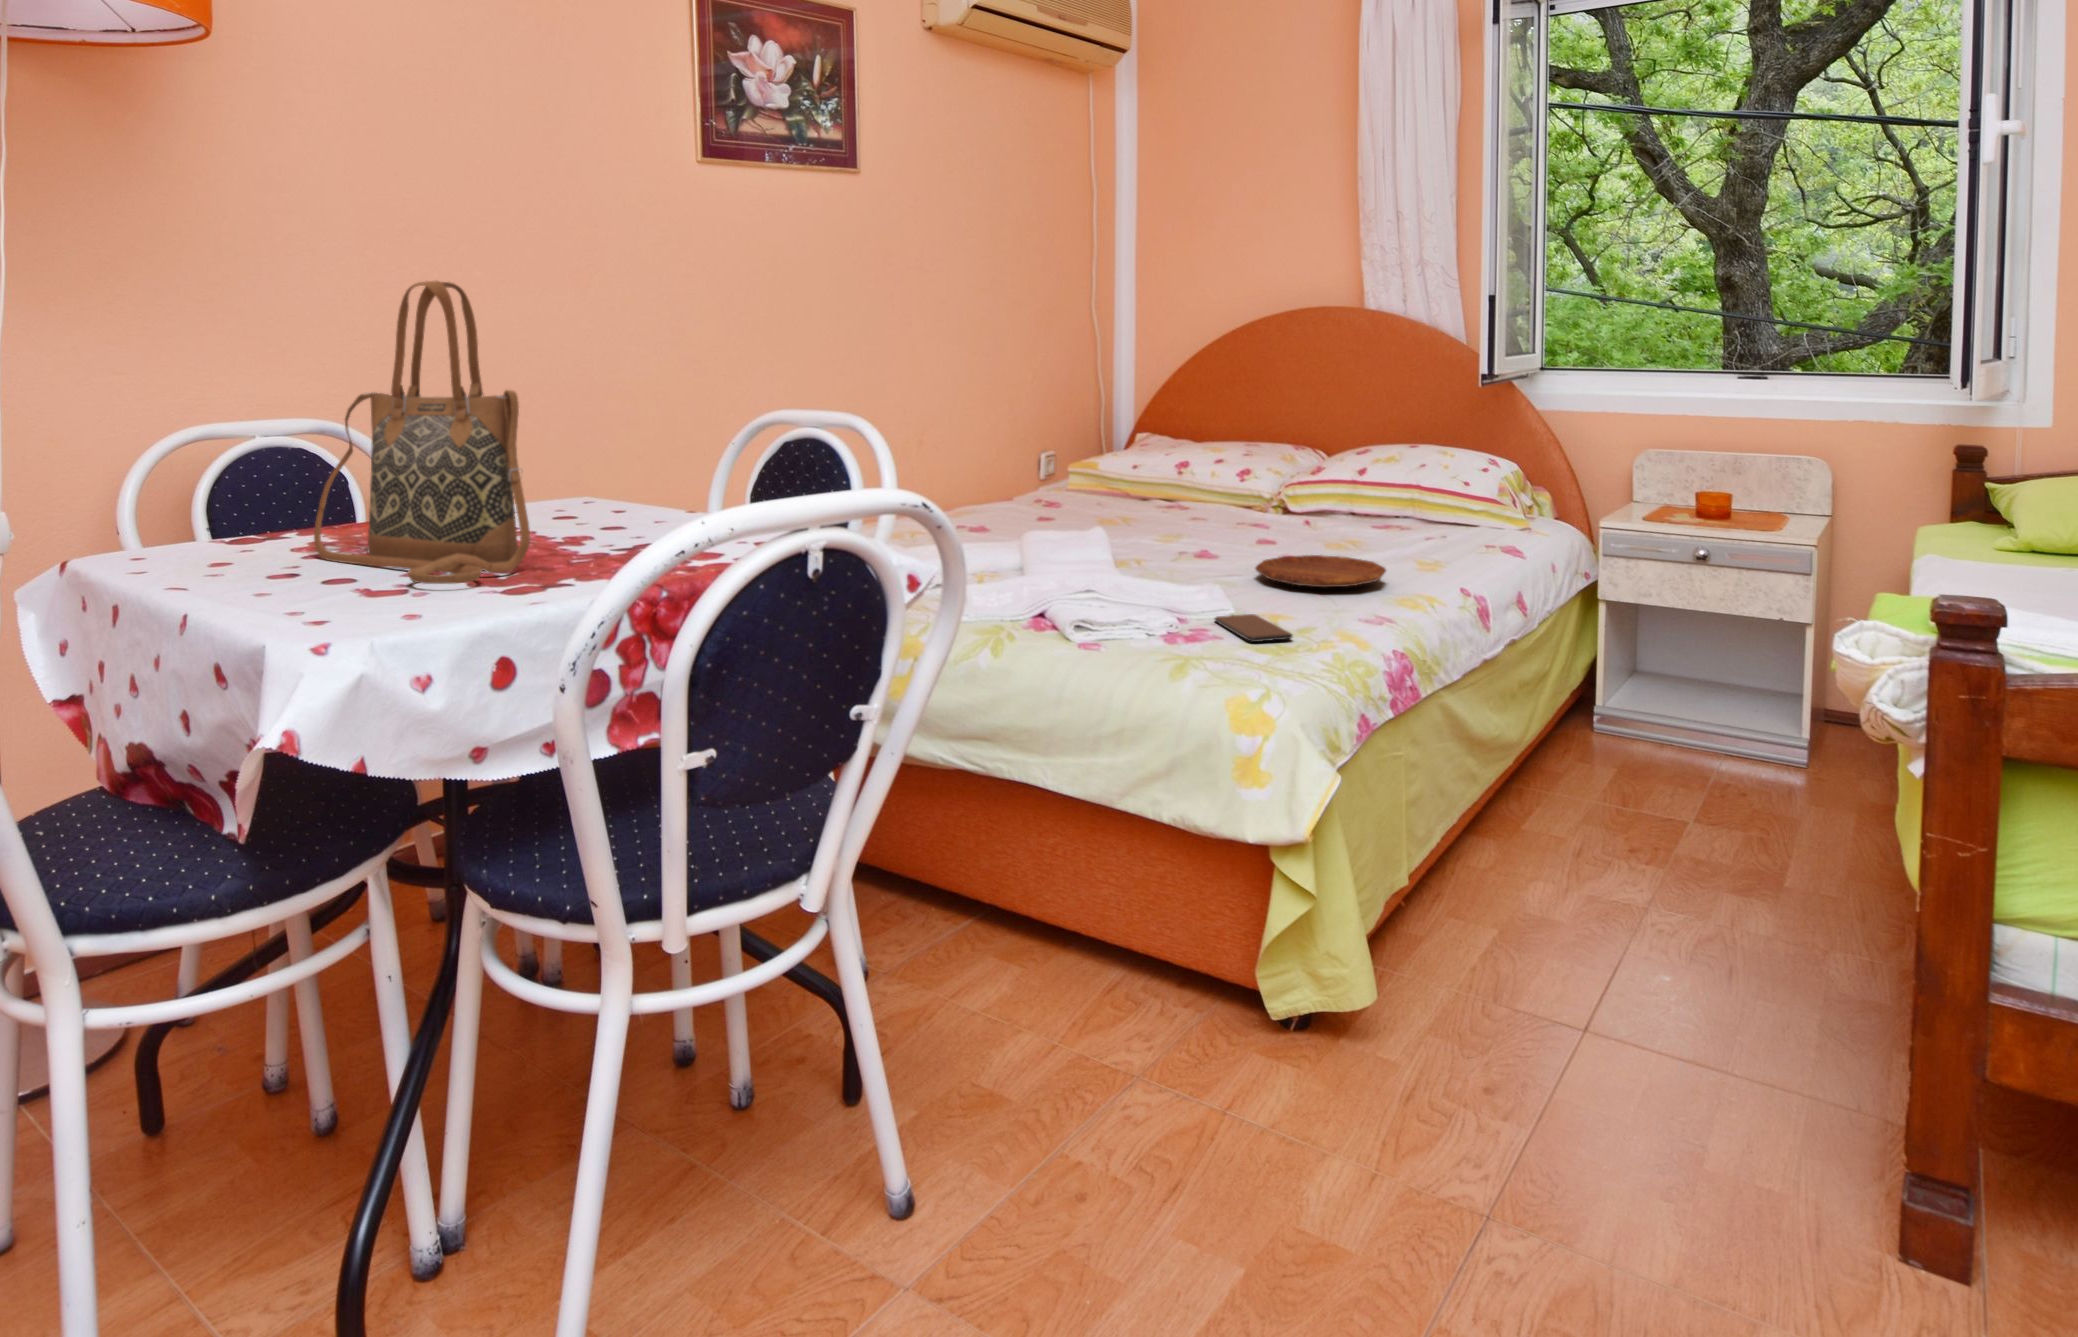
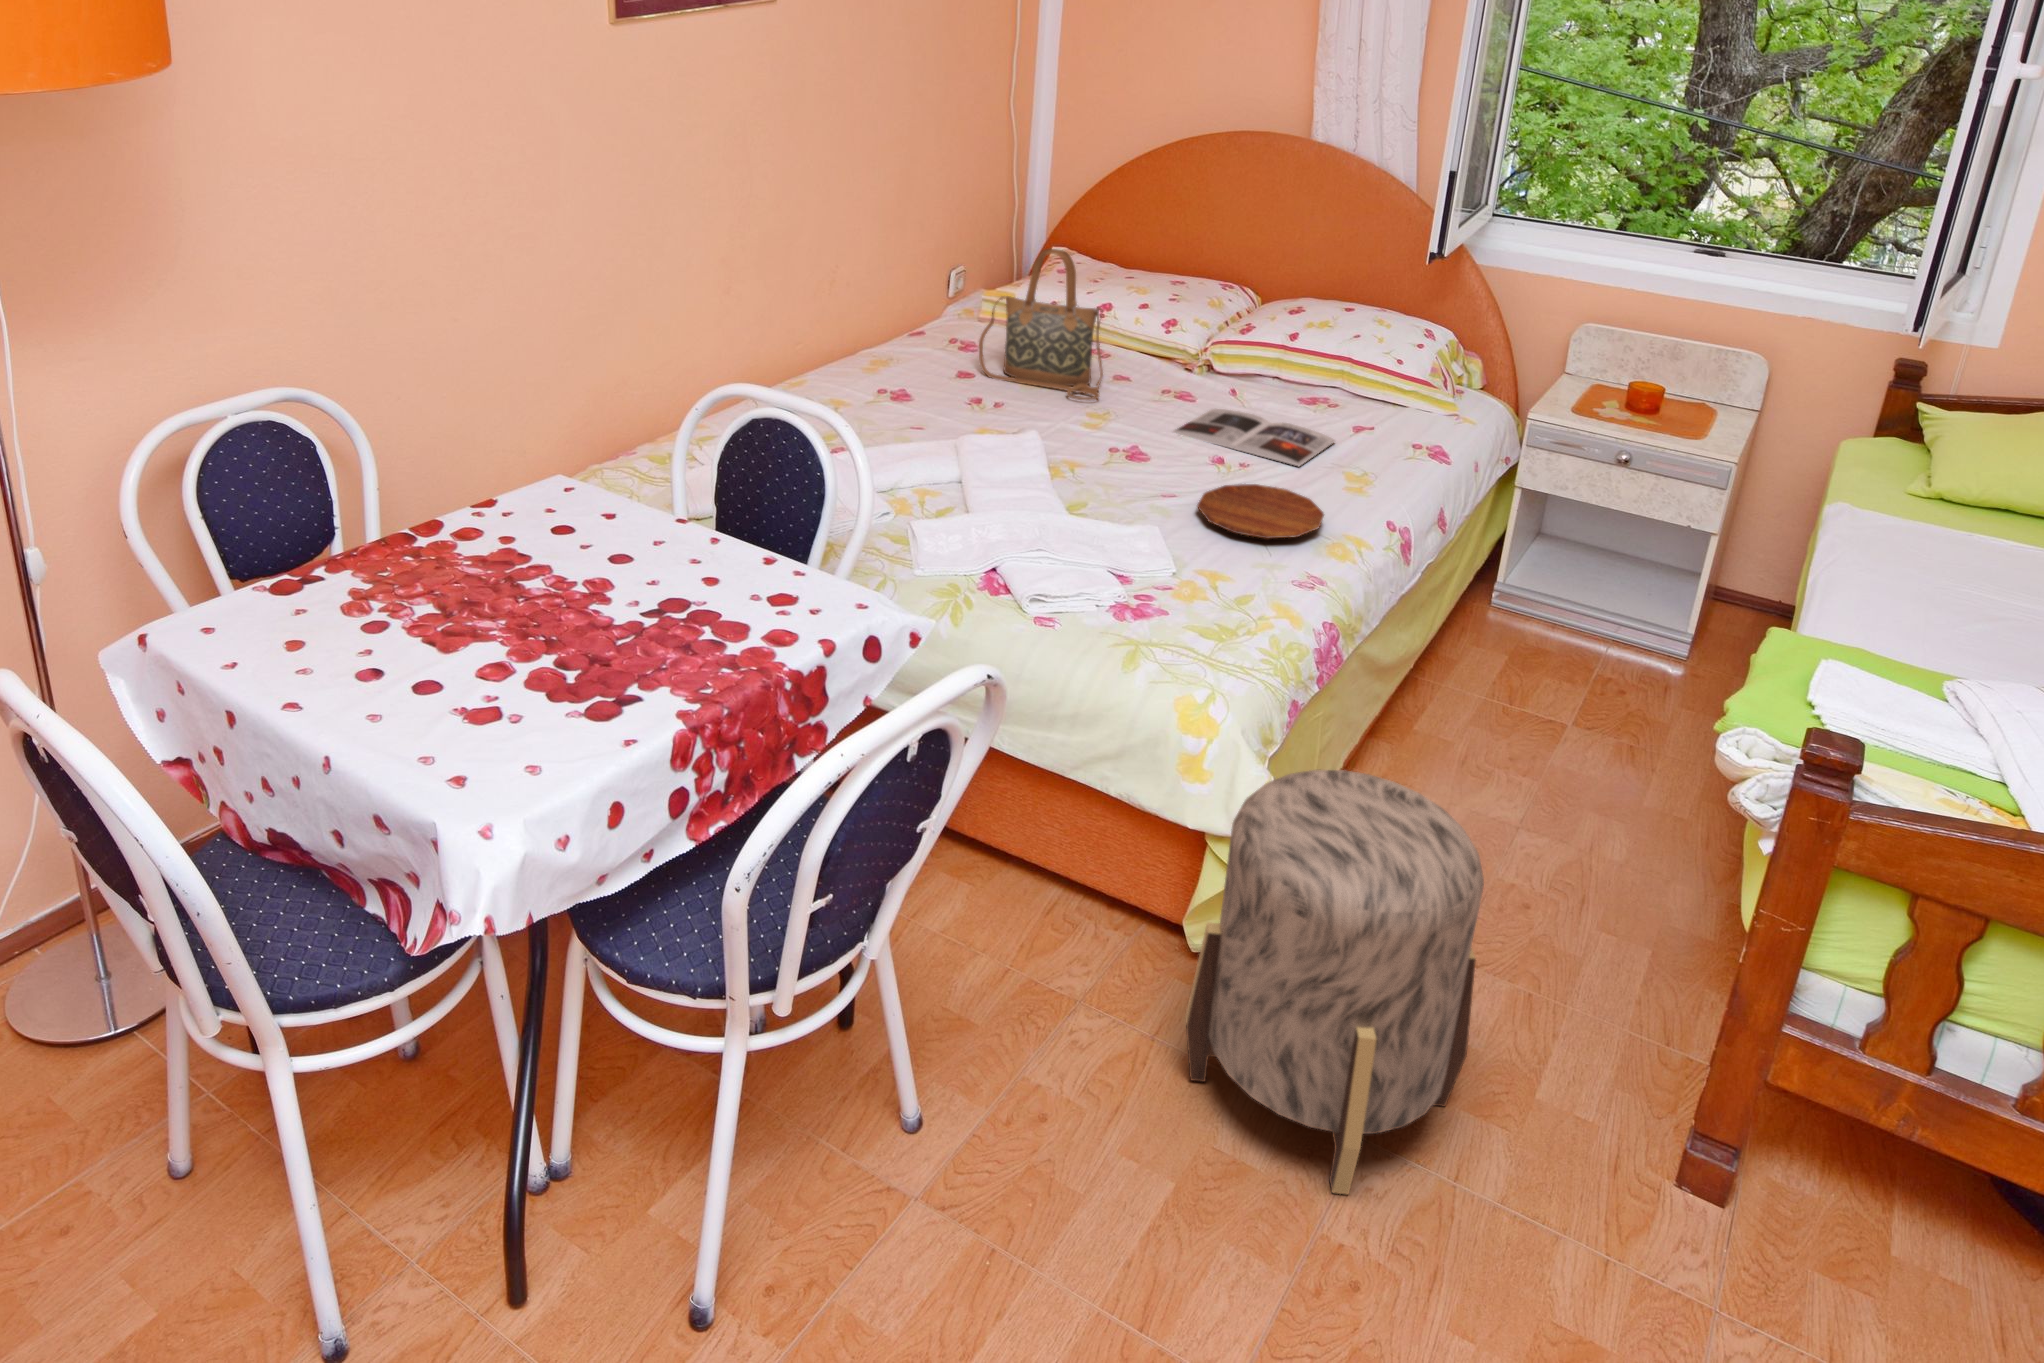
handbag: present [314,281,530,584] -> present [979,249,1103,400]
magazine: none [1237,526,1402,554] -> present [1174,409,1335,467]
smartphone: present [1215,614,1292,642] -> none [1165,587,1241,635]
ottoman: none [1243,731,1594,1260] -> present [1185,770,1484,1194]

